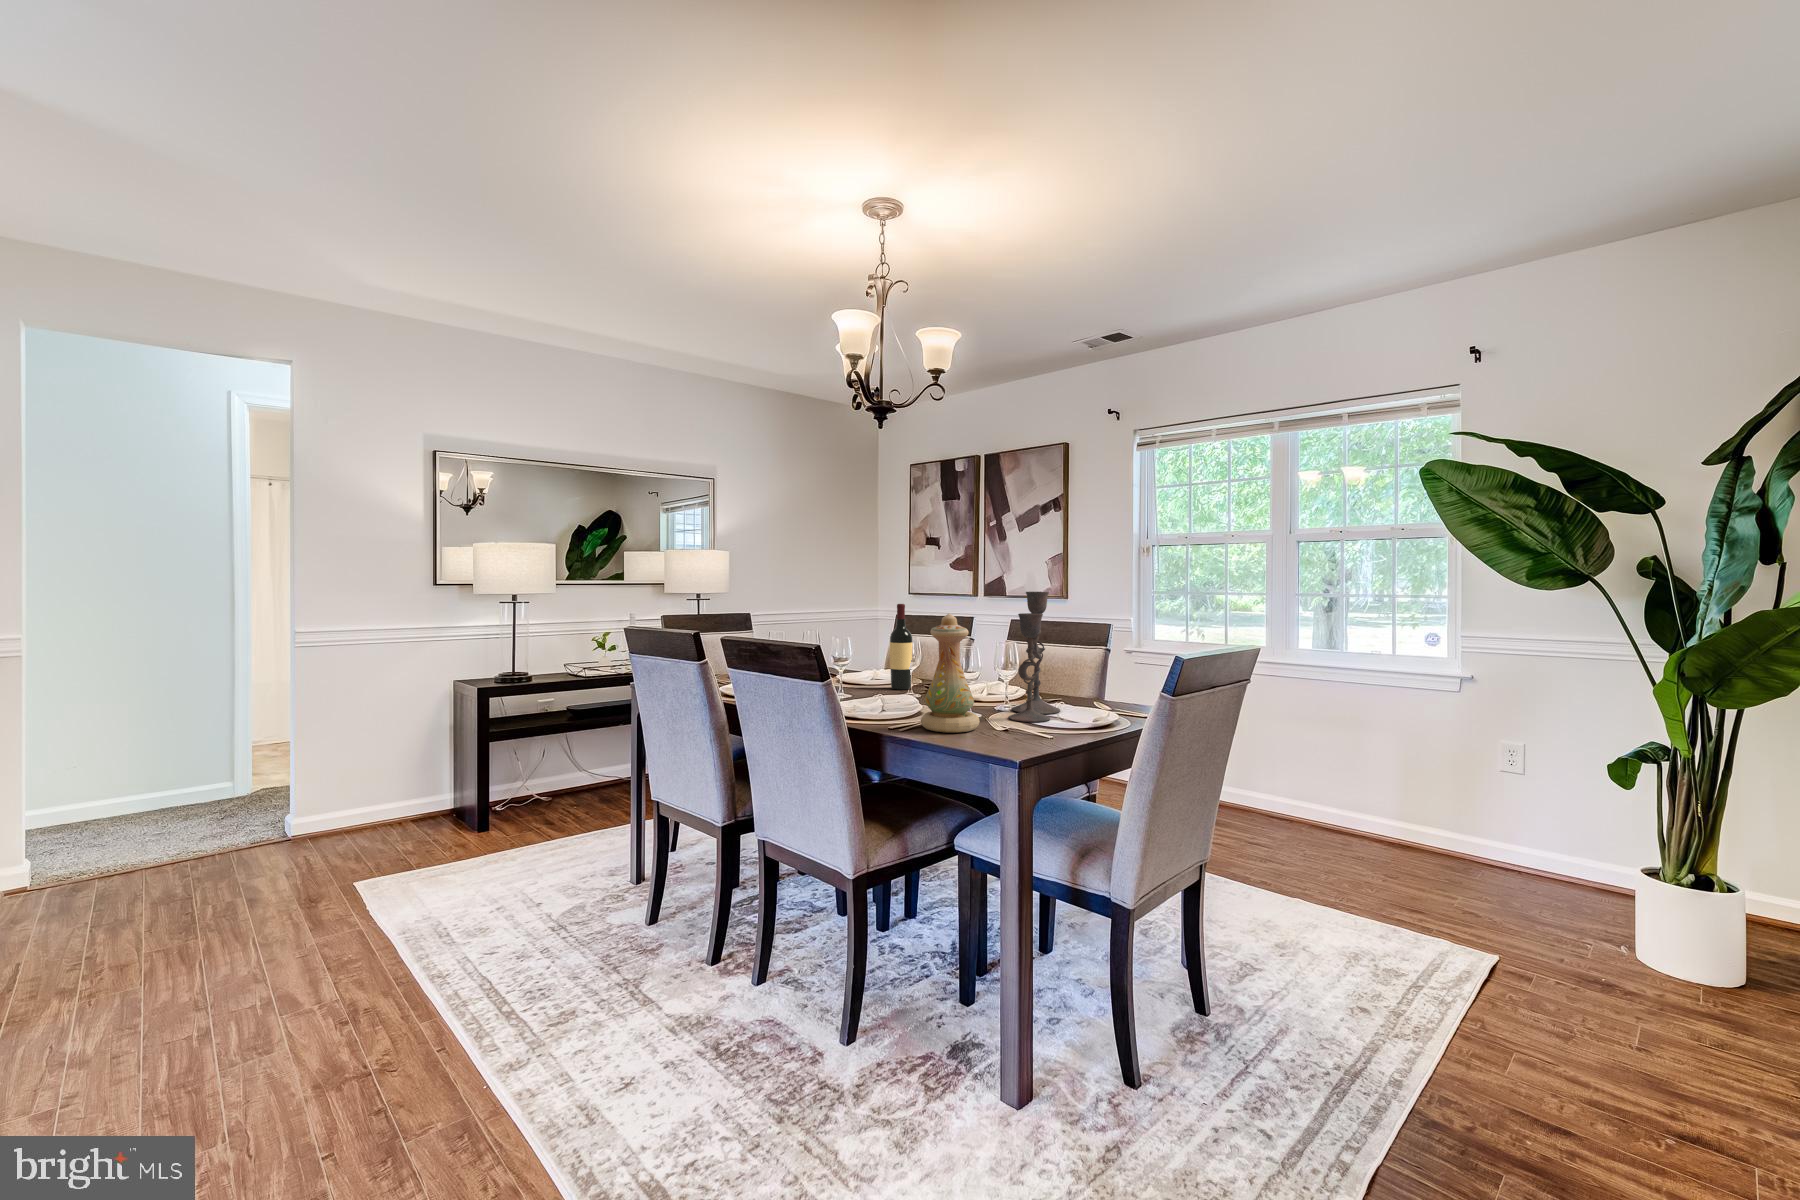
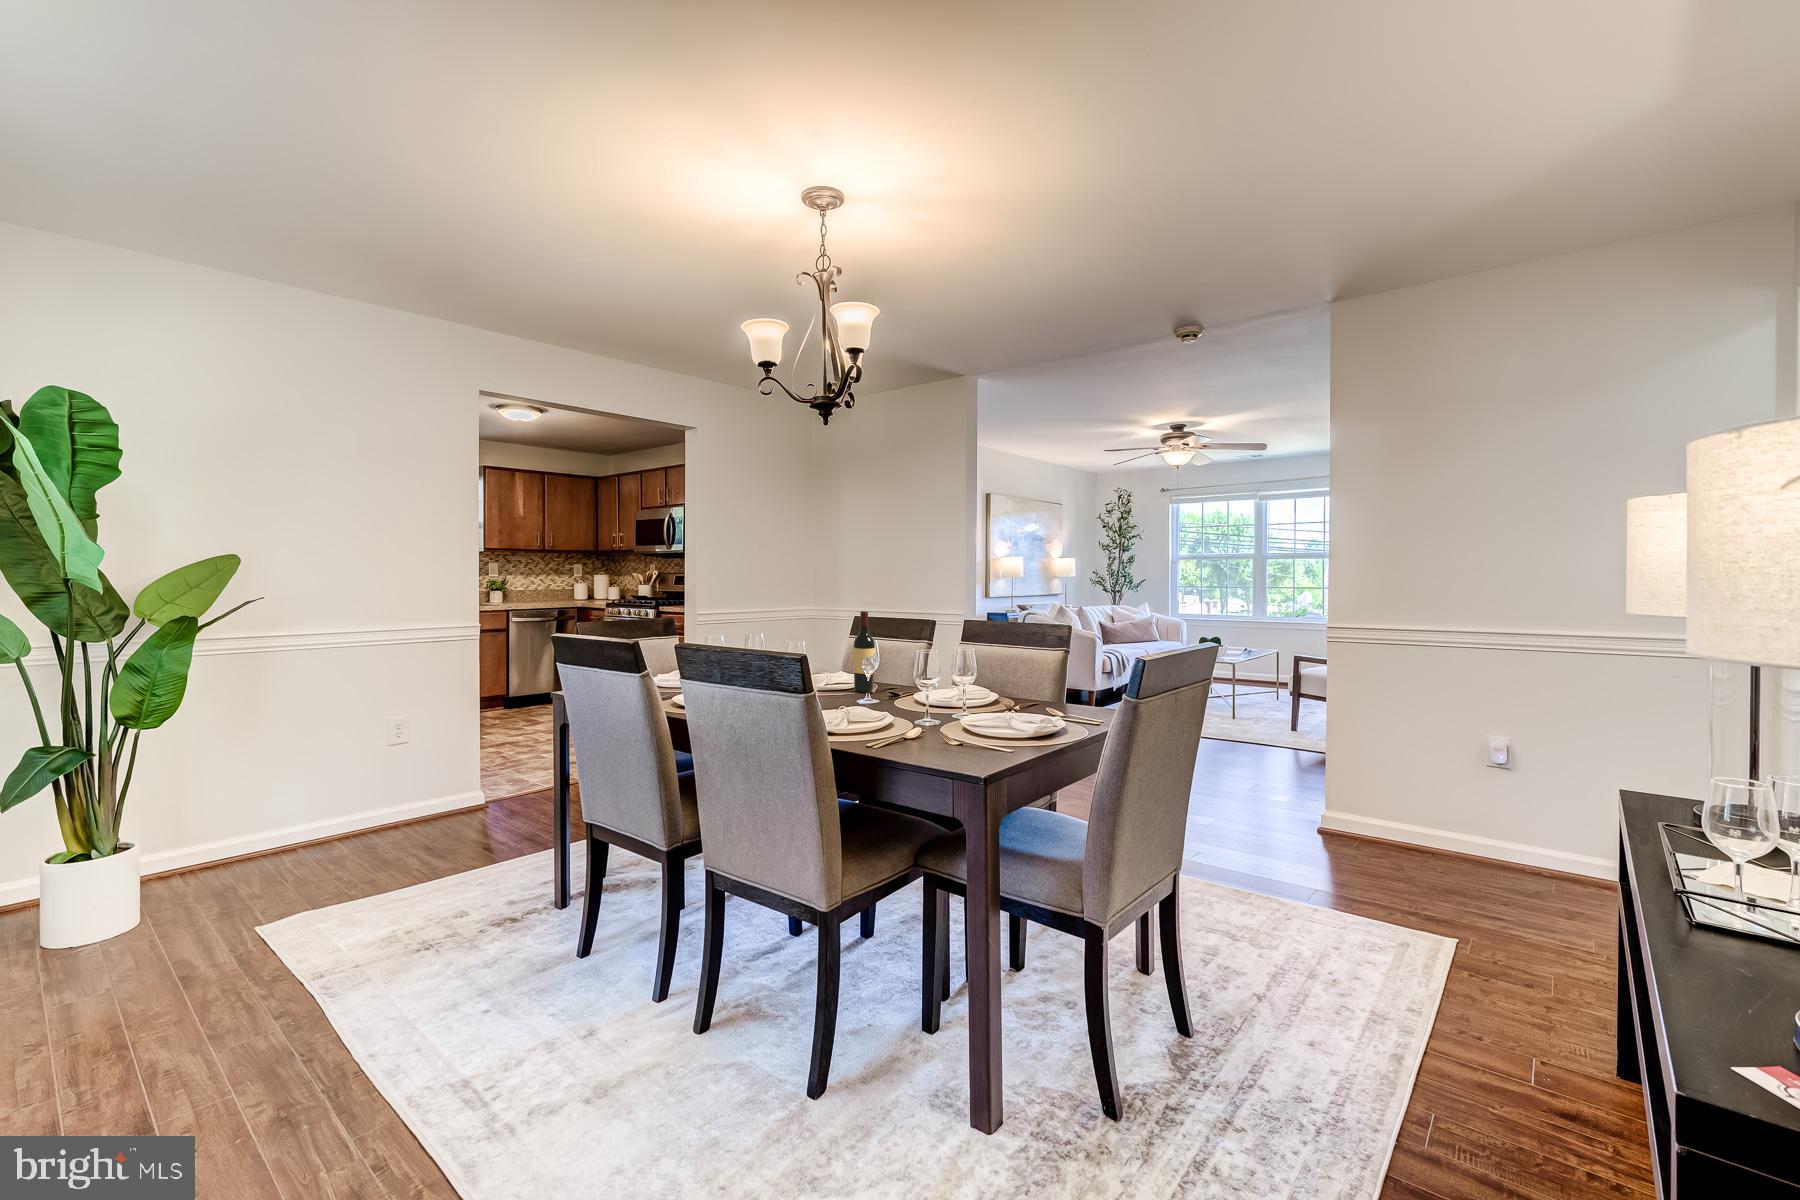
candlestick: present [1009,592,1060,722] -> none [963,608,1011,733]
vase: present [921,613,980,733] -> none [881,633,936,745]

